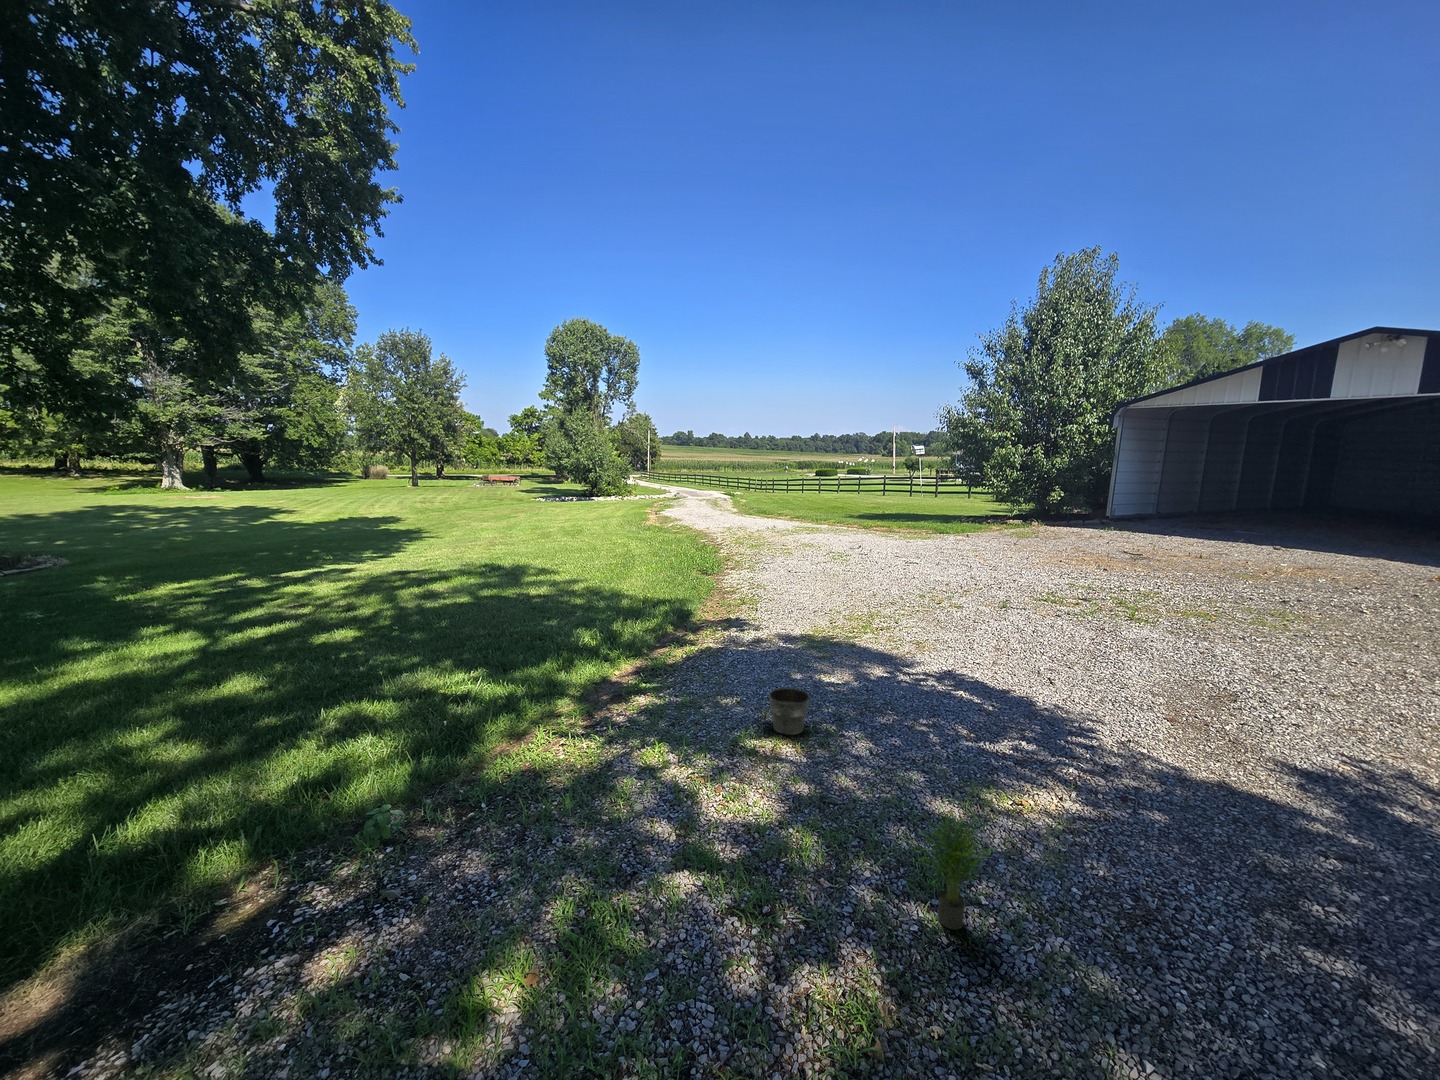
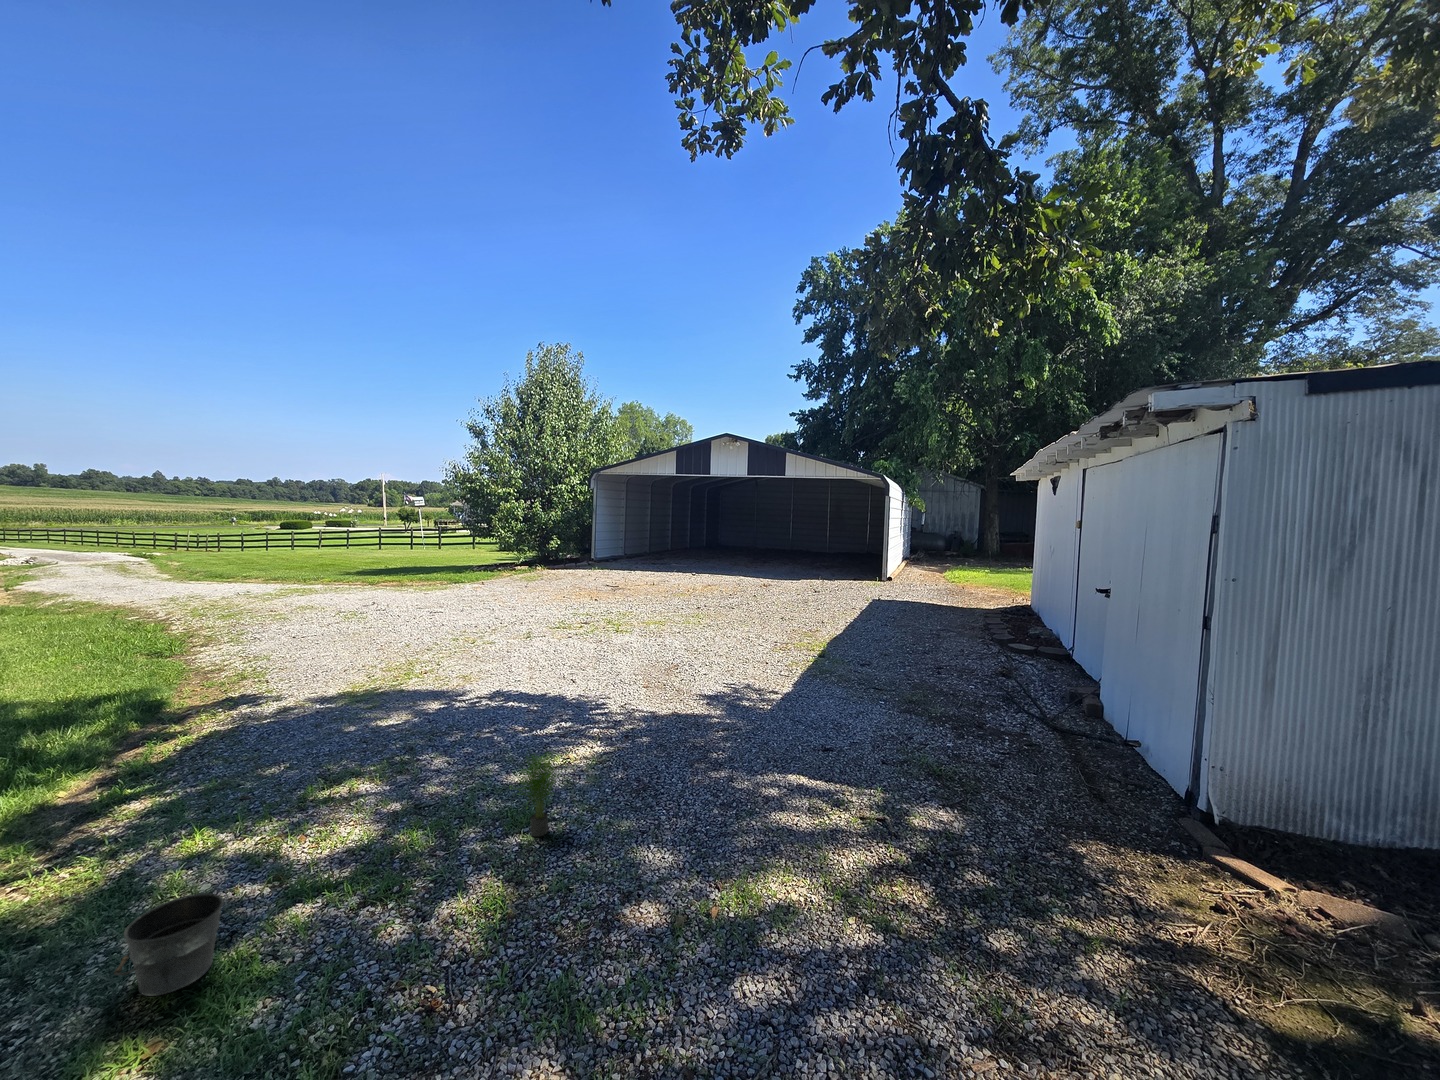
bucket: present [765,688,810,735] -> present [114,893,224,996]

